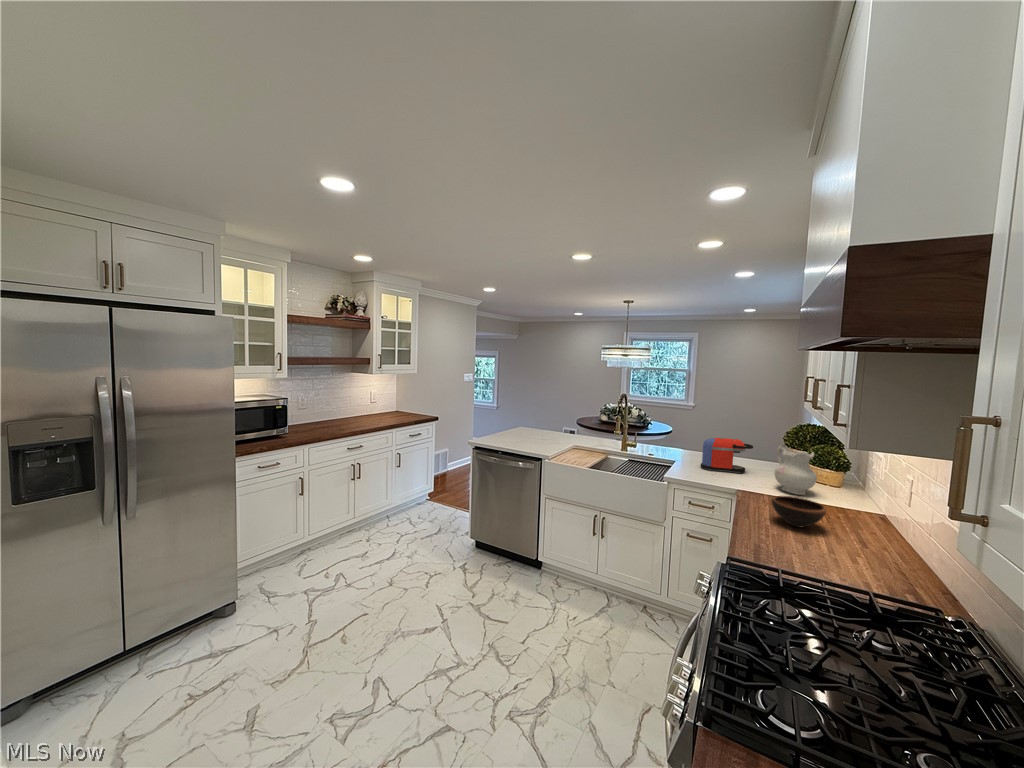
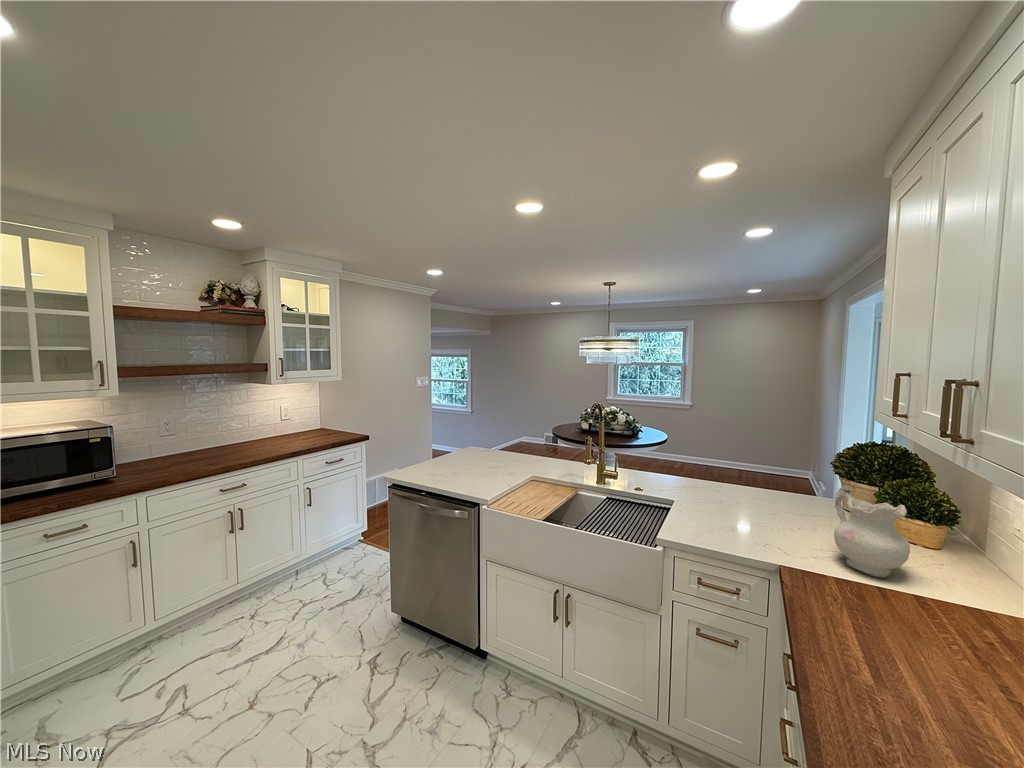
coffee maker: present [701,438,753,473] -> none [711,472,792,527]
bowl: present [772,496,827,527] -> none [859,608,984,687]

